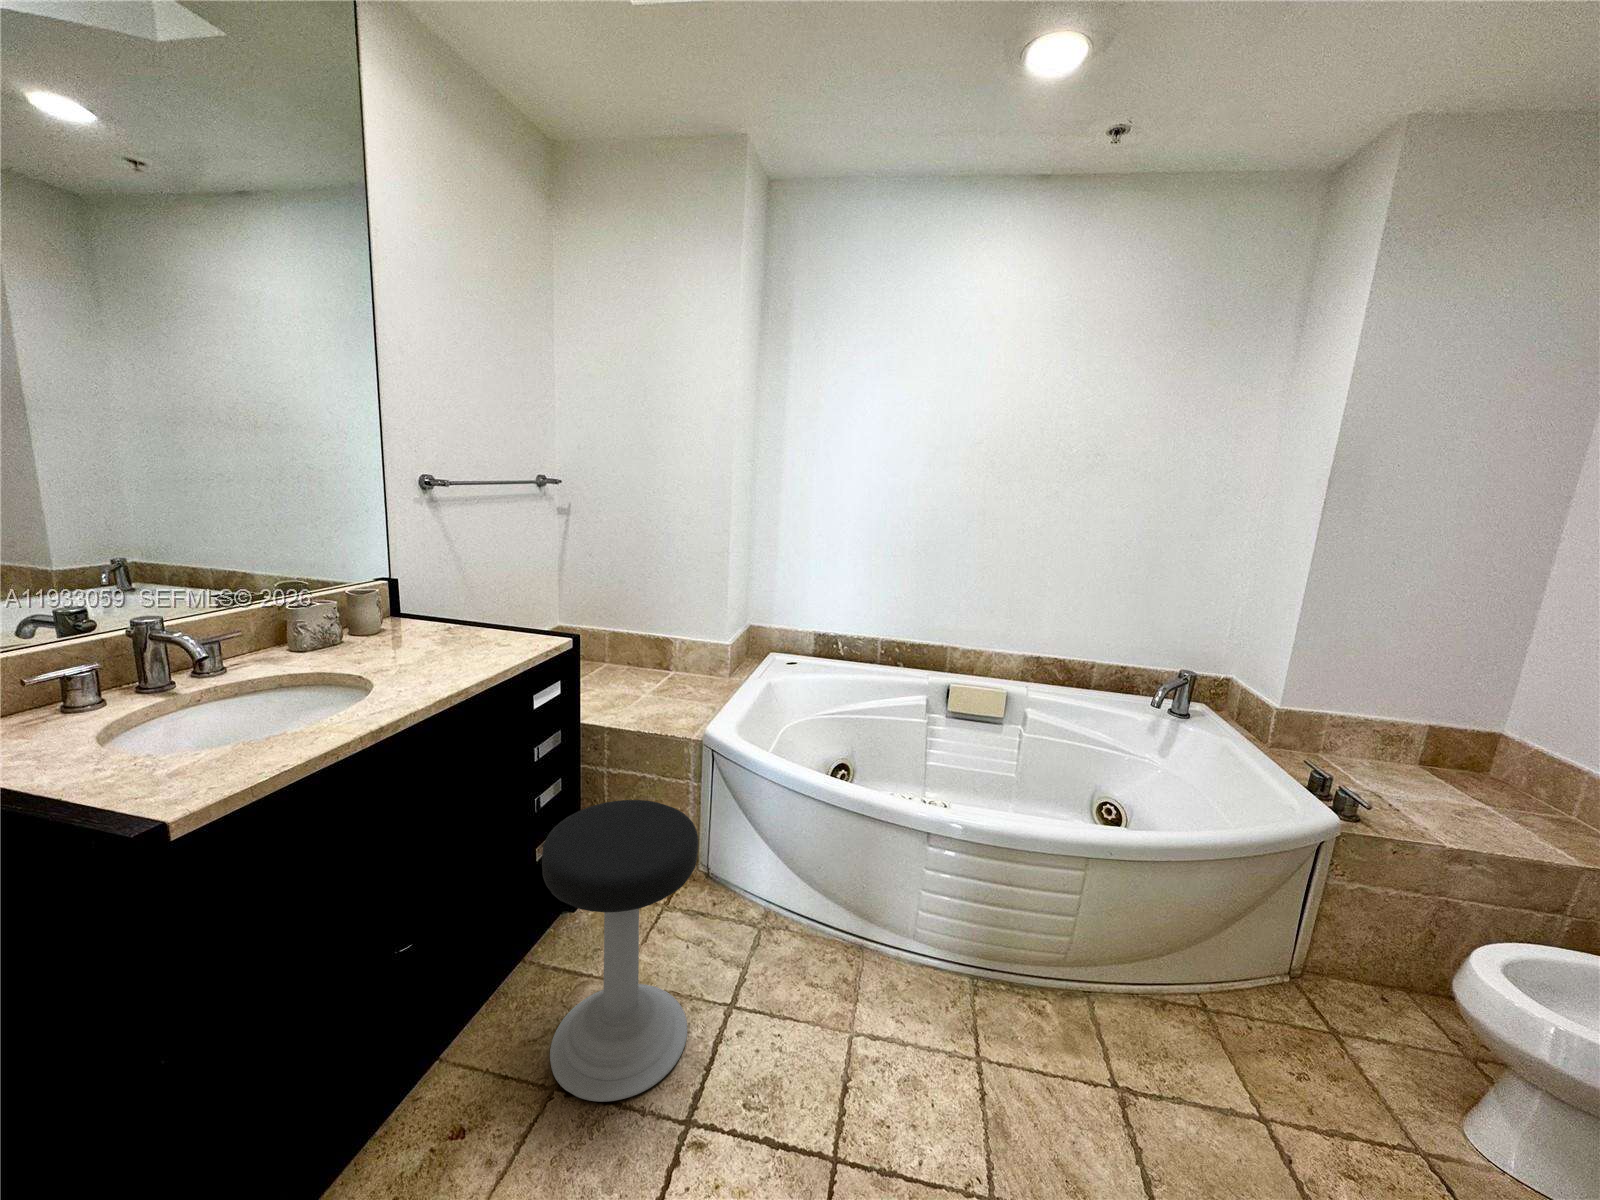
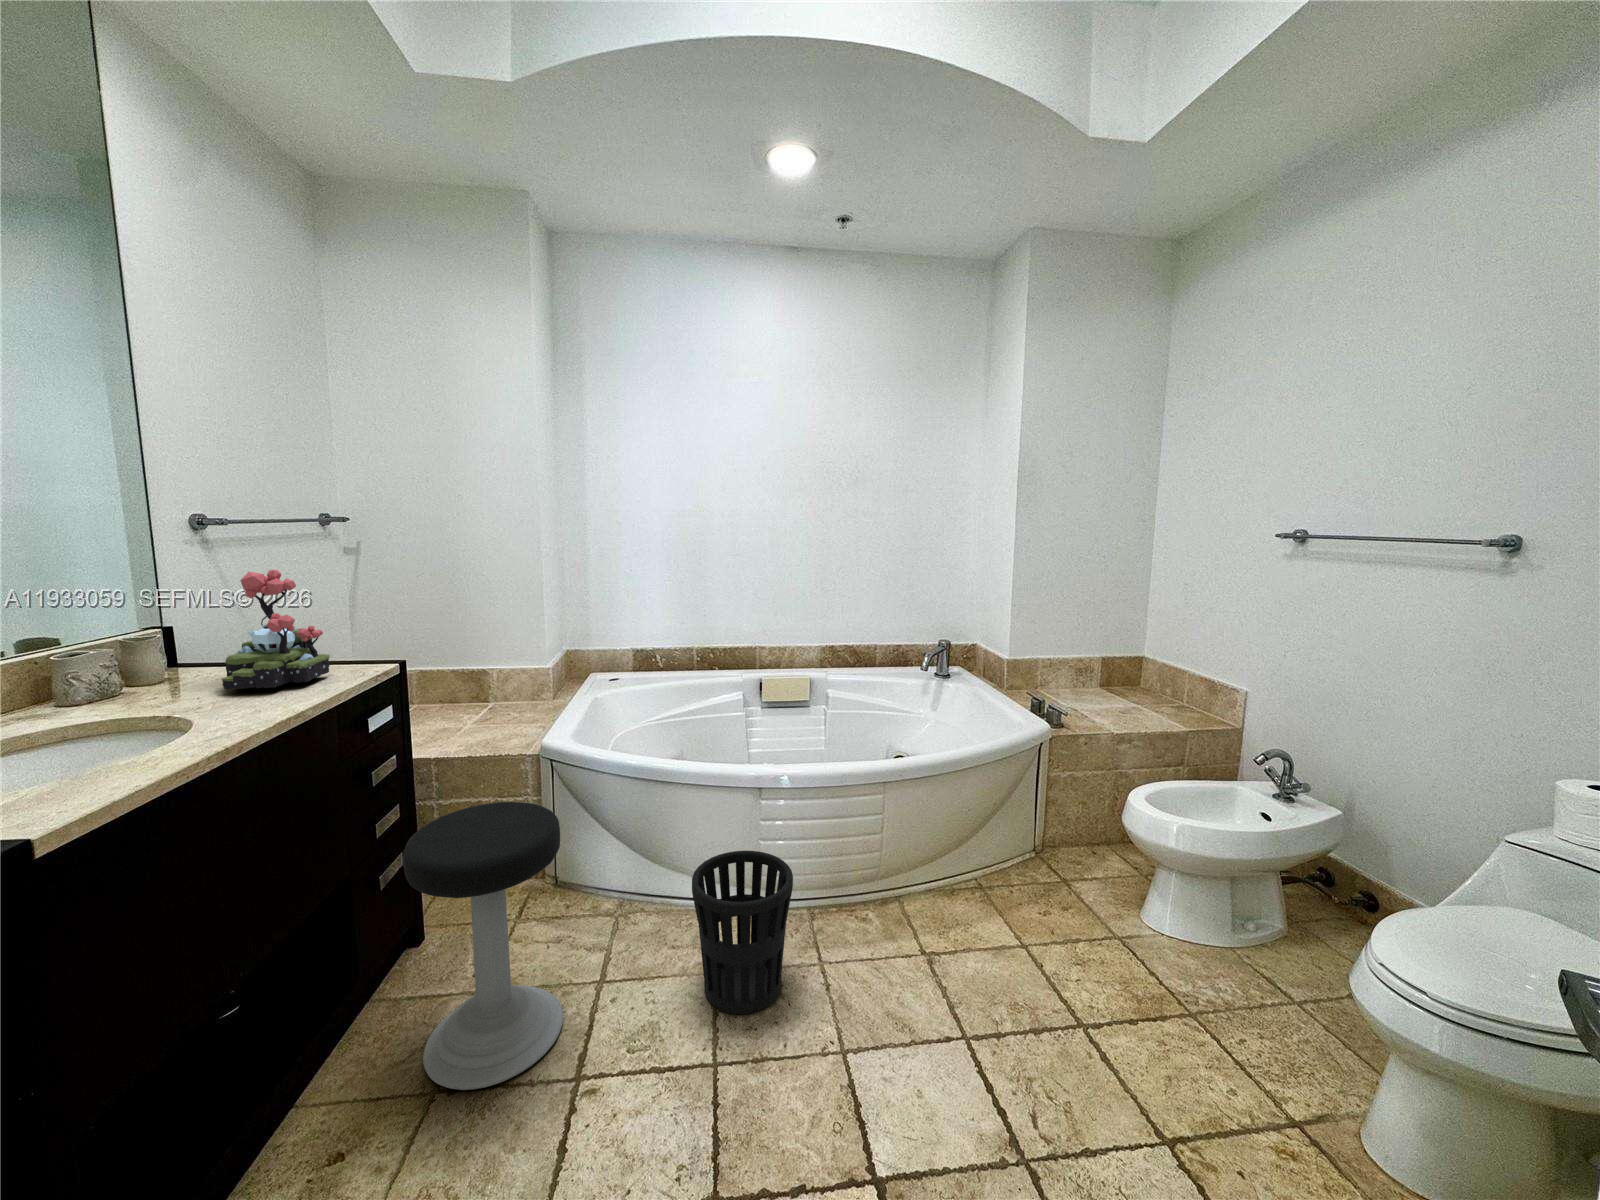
plant: none [412,537,509,656] -> present [222,570,330,689]
wastebasket: none [833,902,954,1103] -> present [692,851,793,1014]

